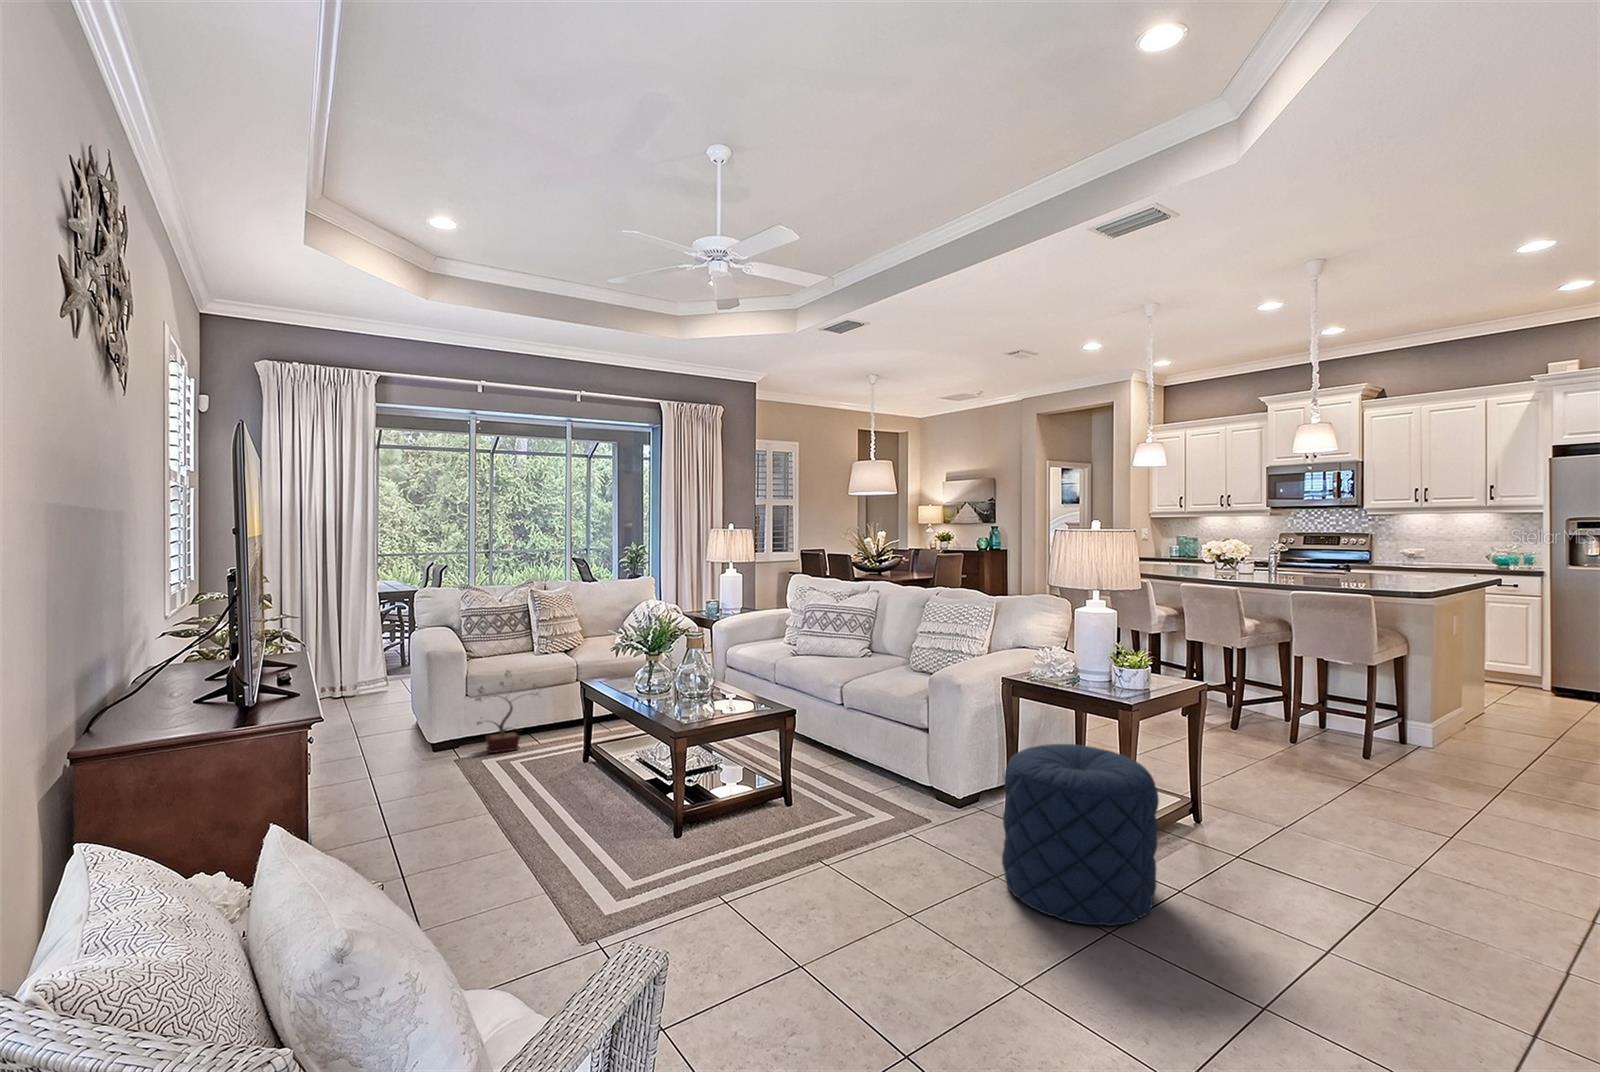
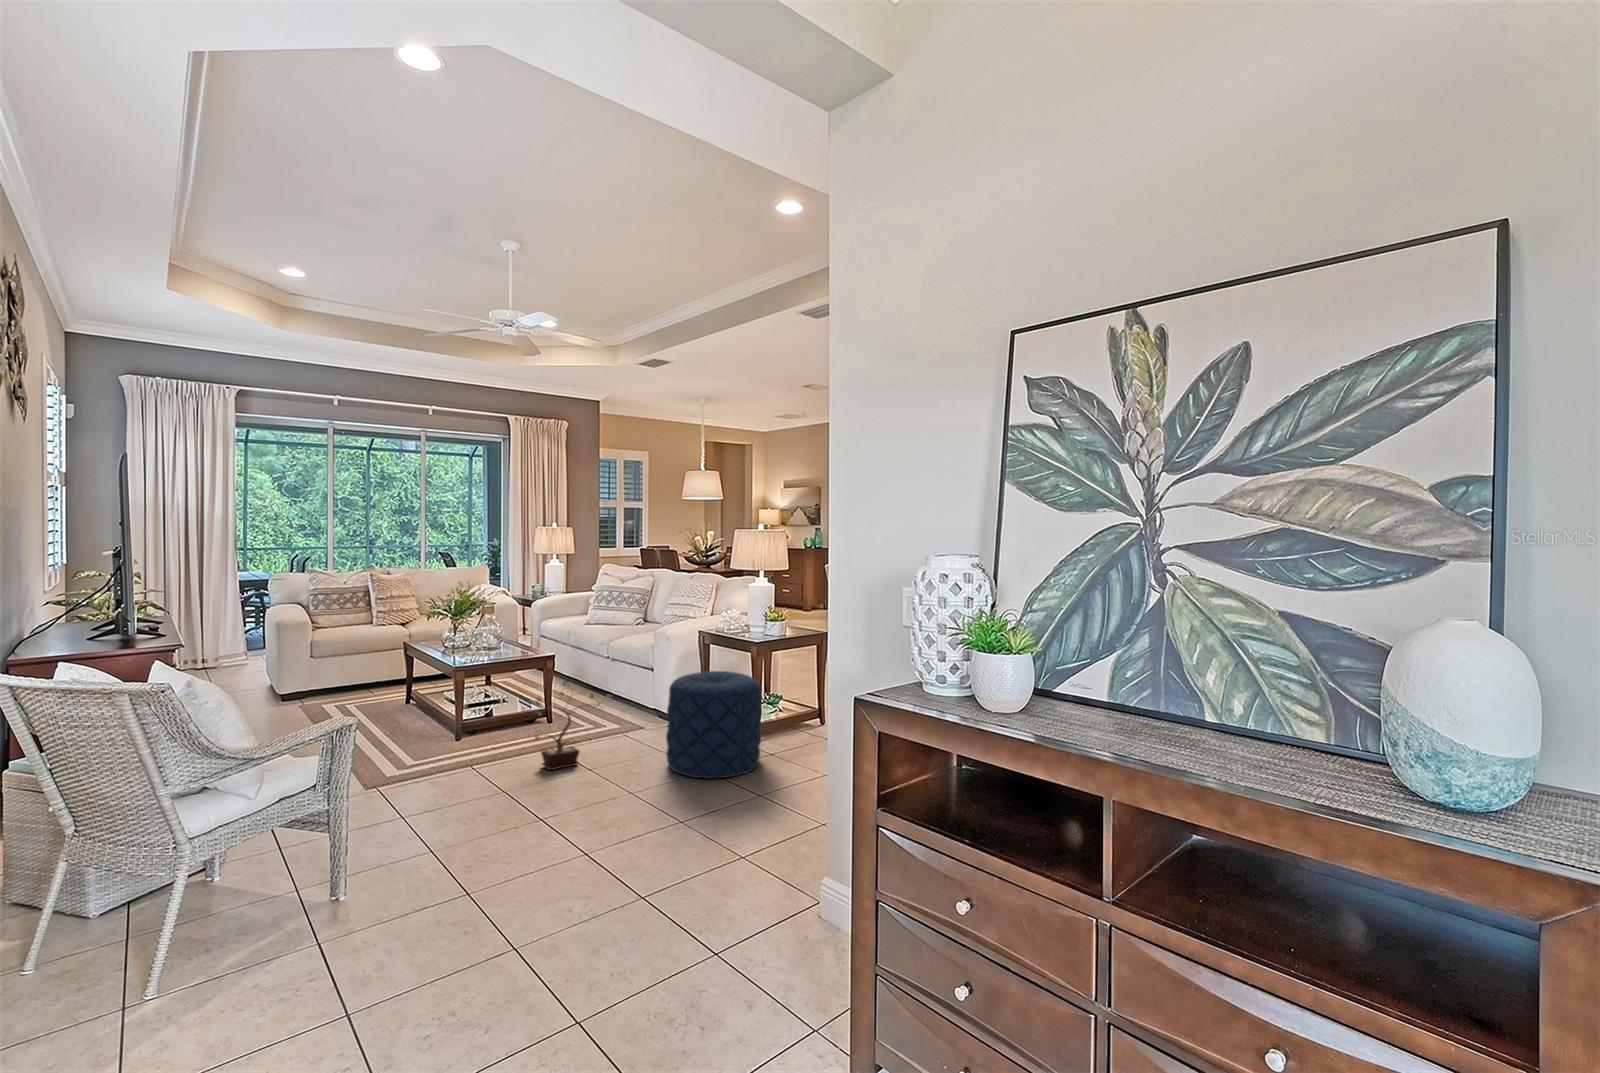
potted plant: present [476,670,549,753] -> present [534,680,611,770]

